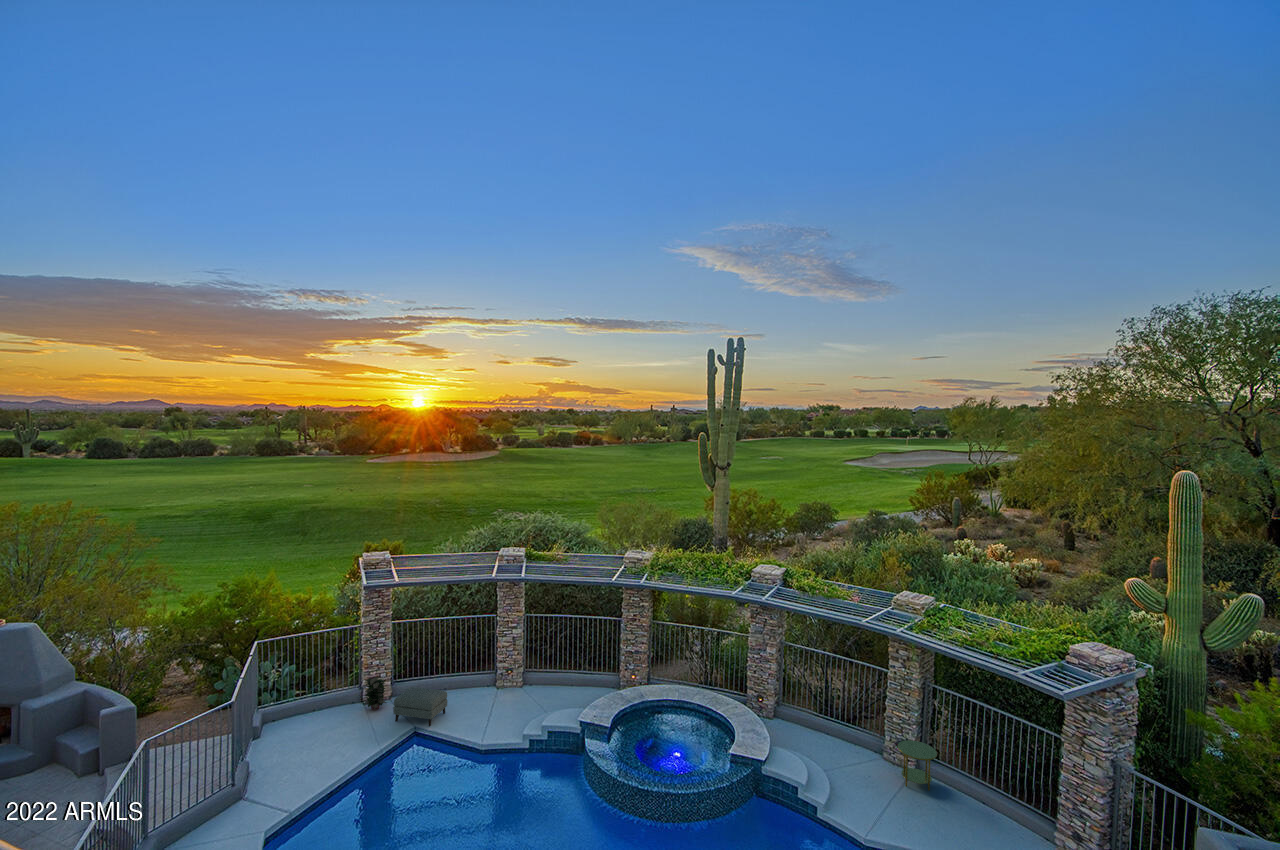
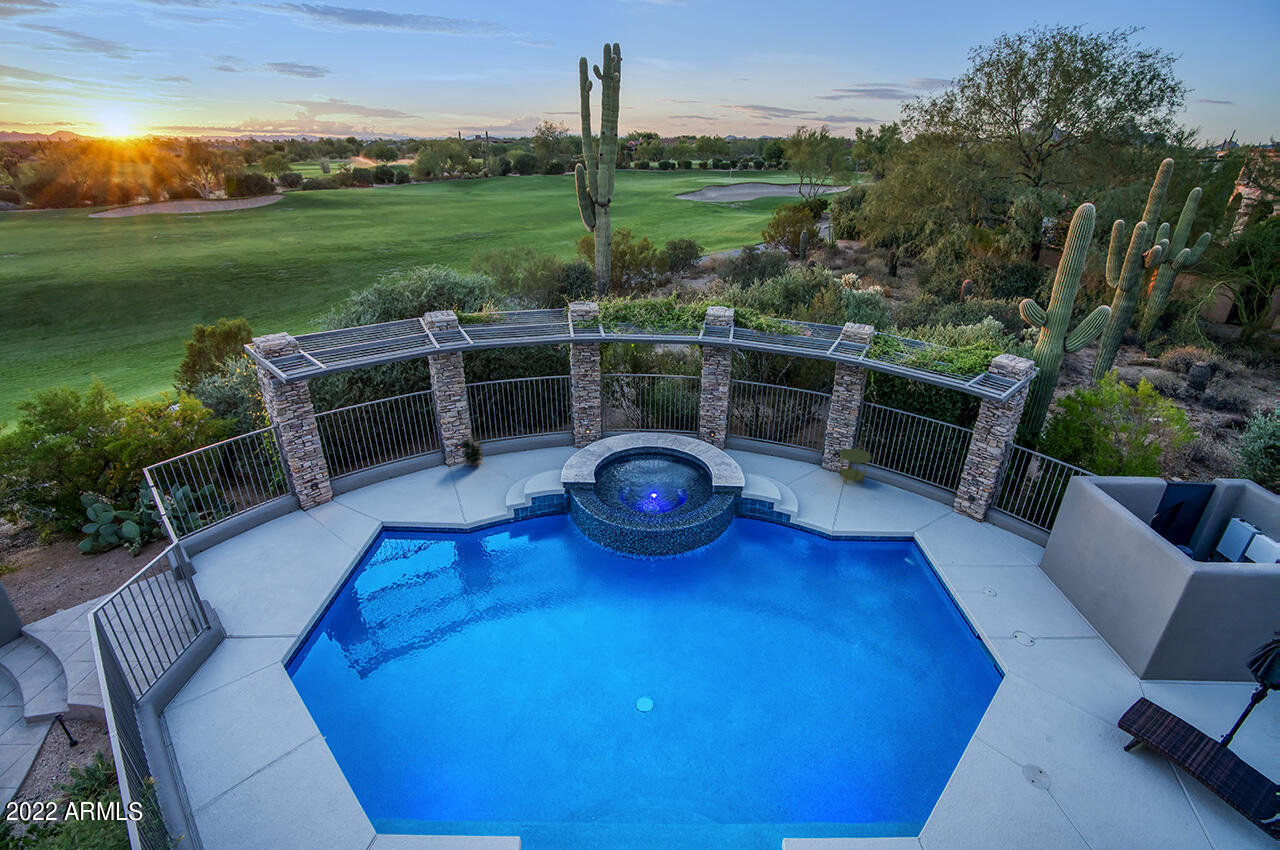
decorative plant: present [364,677,386,710] -> present [462,438,483,466]
ottoman: present [393,687,448,726] -> none [349,479,407,518]

